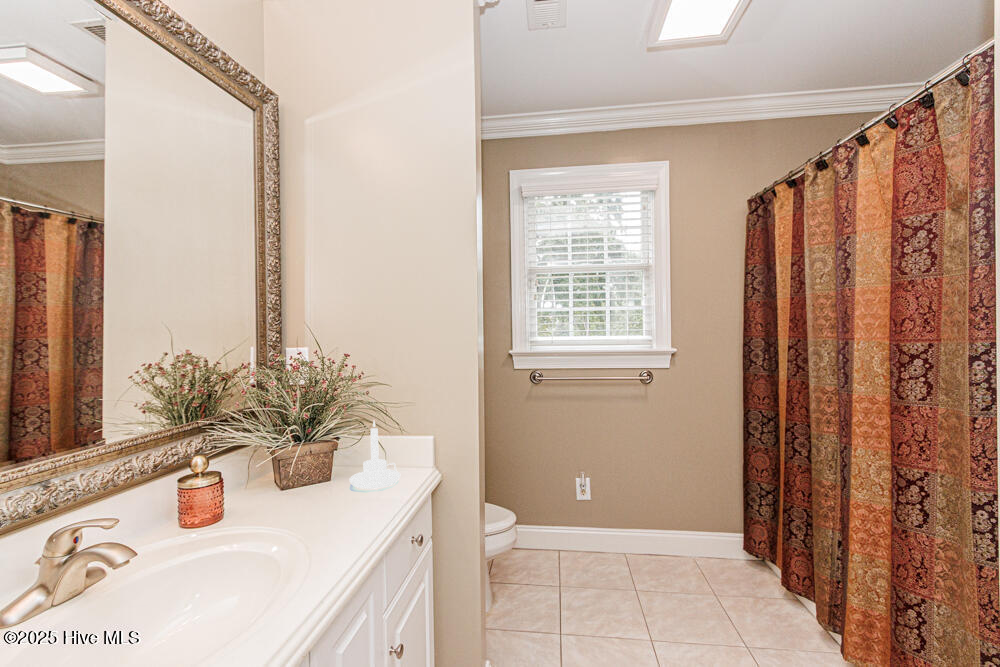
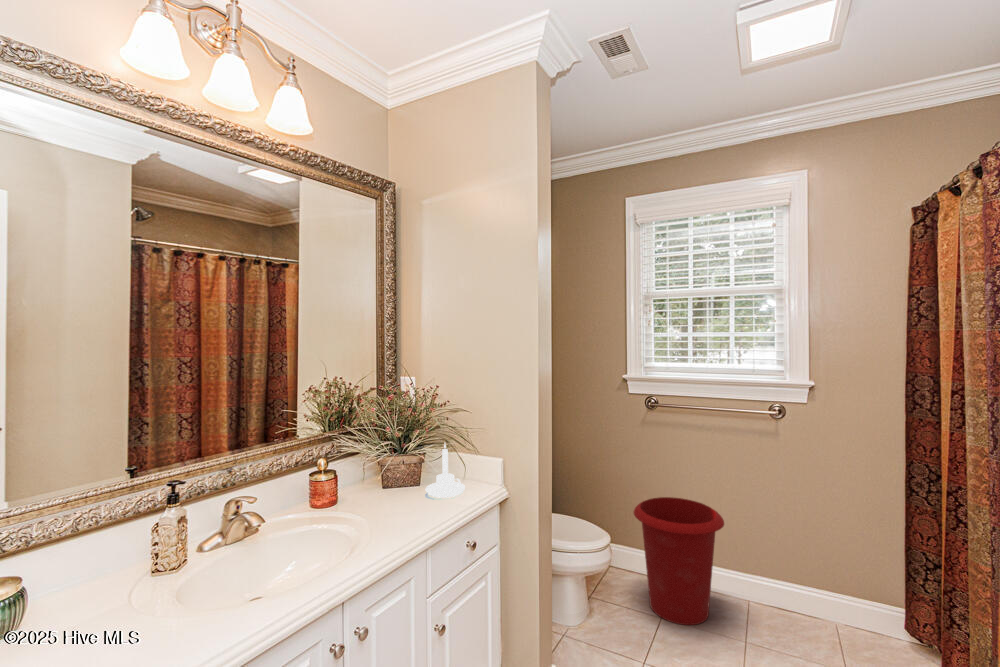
waste bin: none [529,469,614,591] -> present [634,497,724,625]

